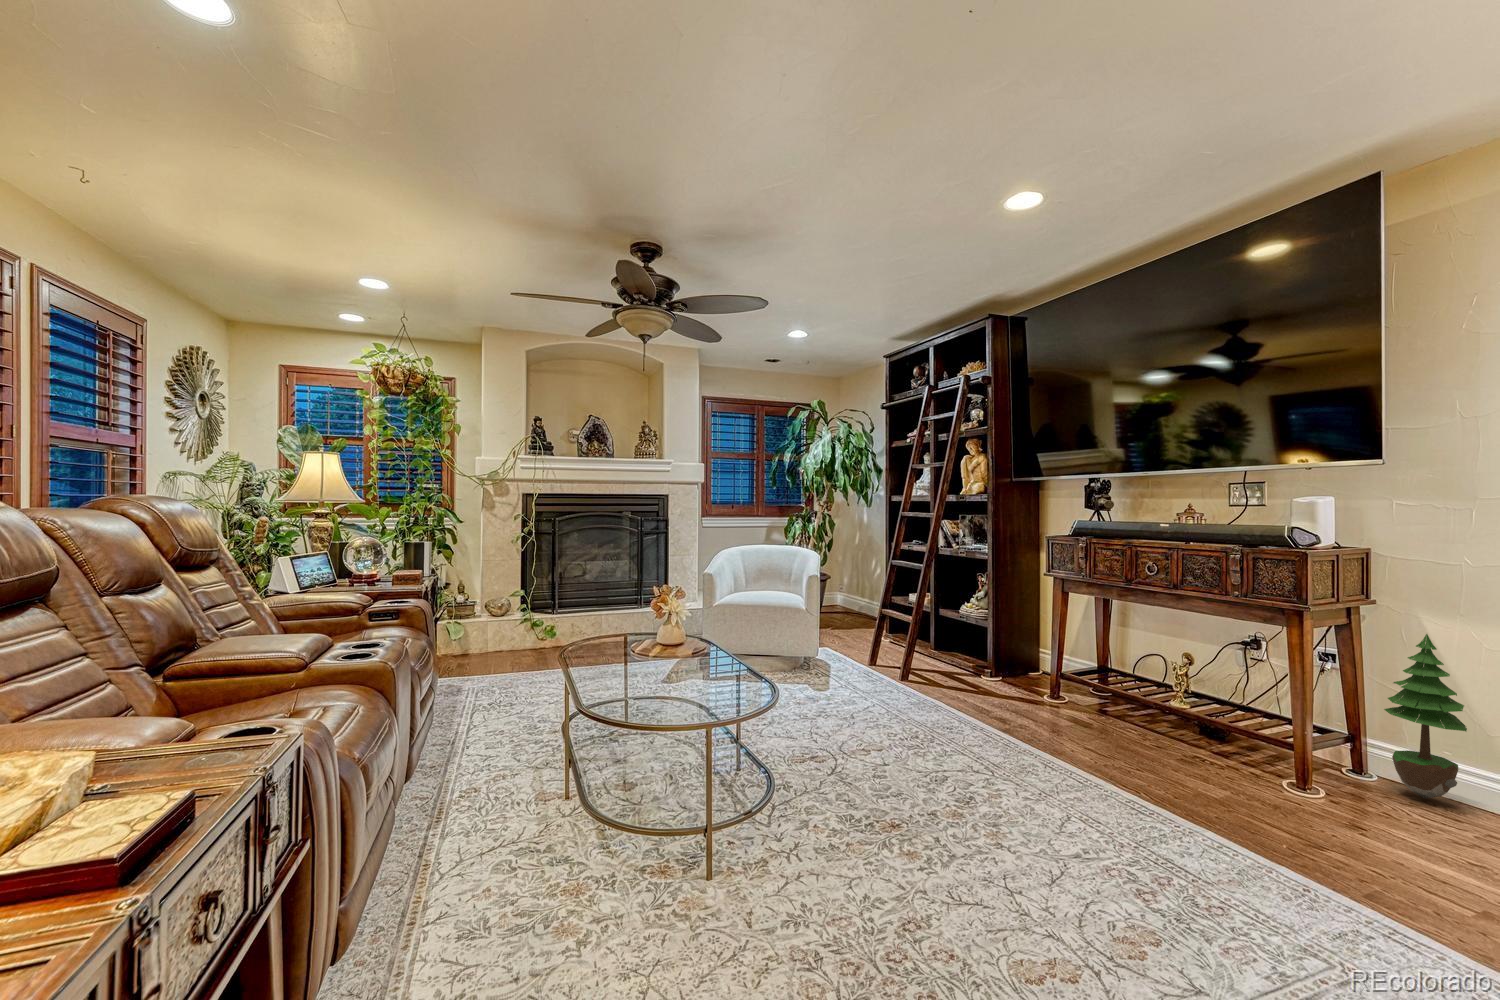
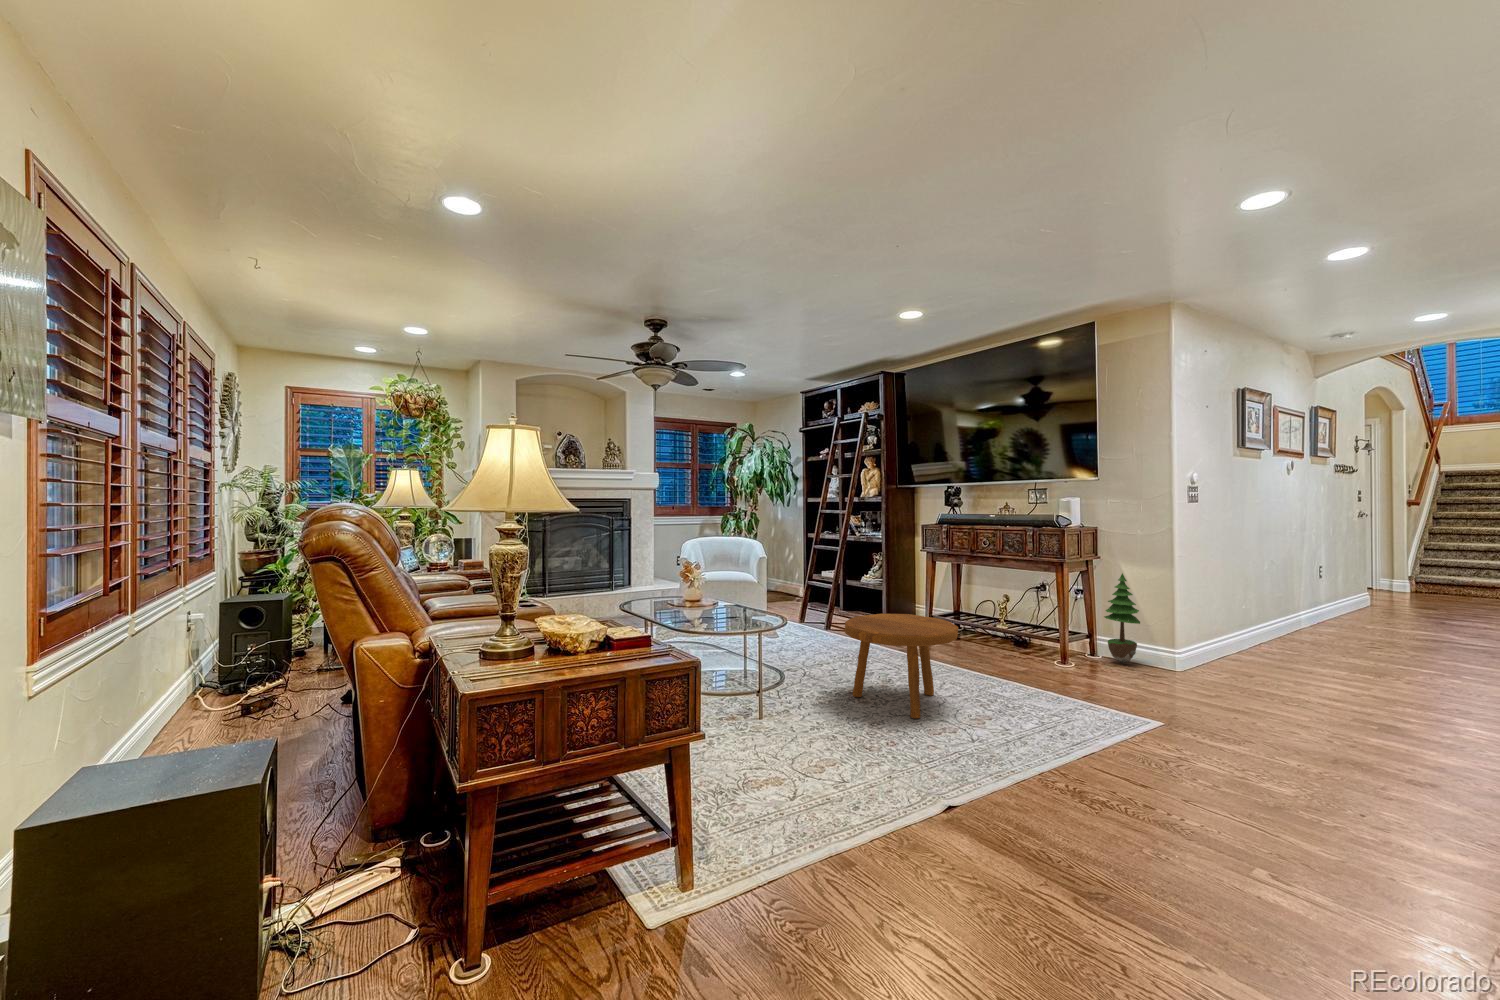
footstool: none [878,689,1094,917] -> present [845,614,958,719]

